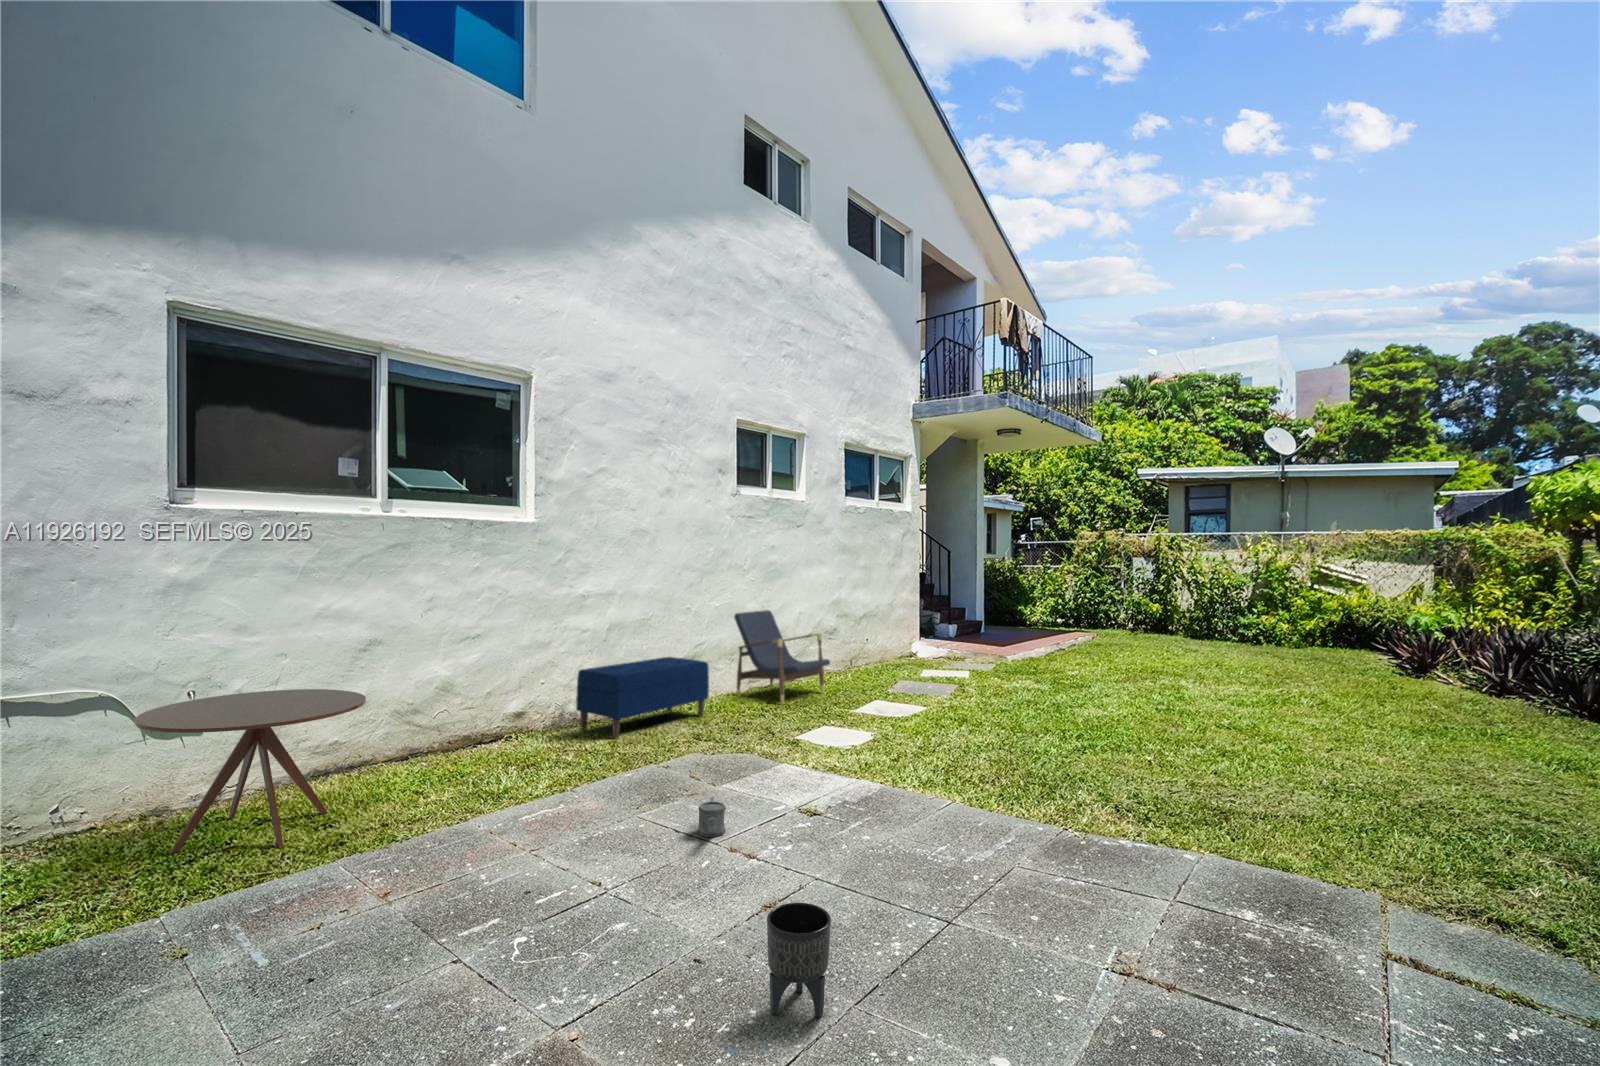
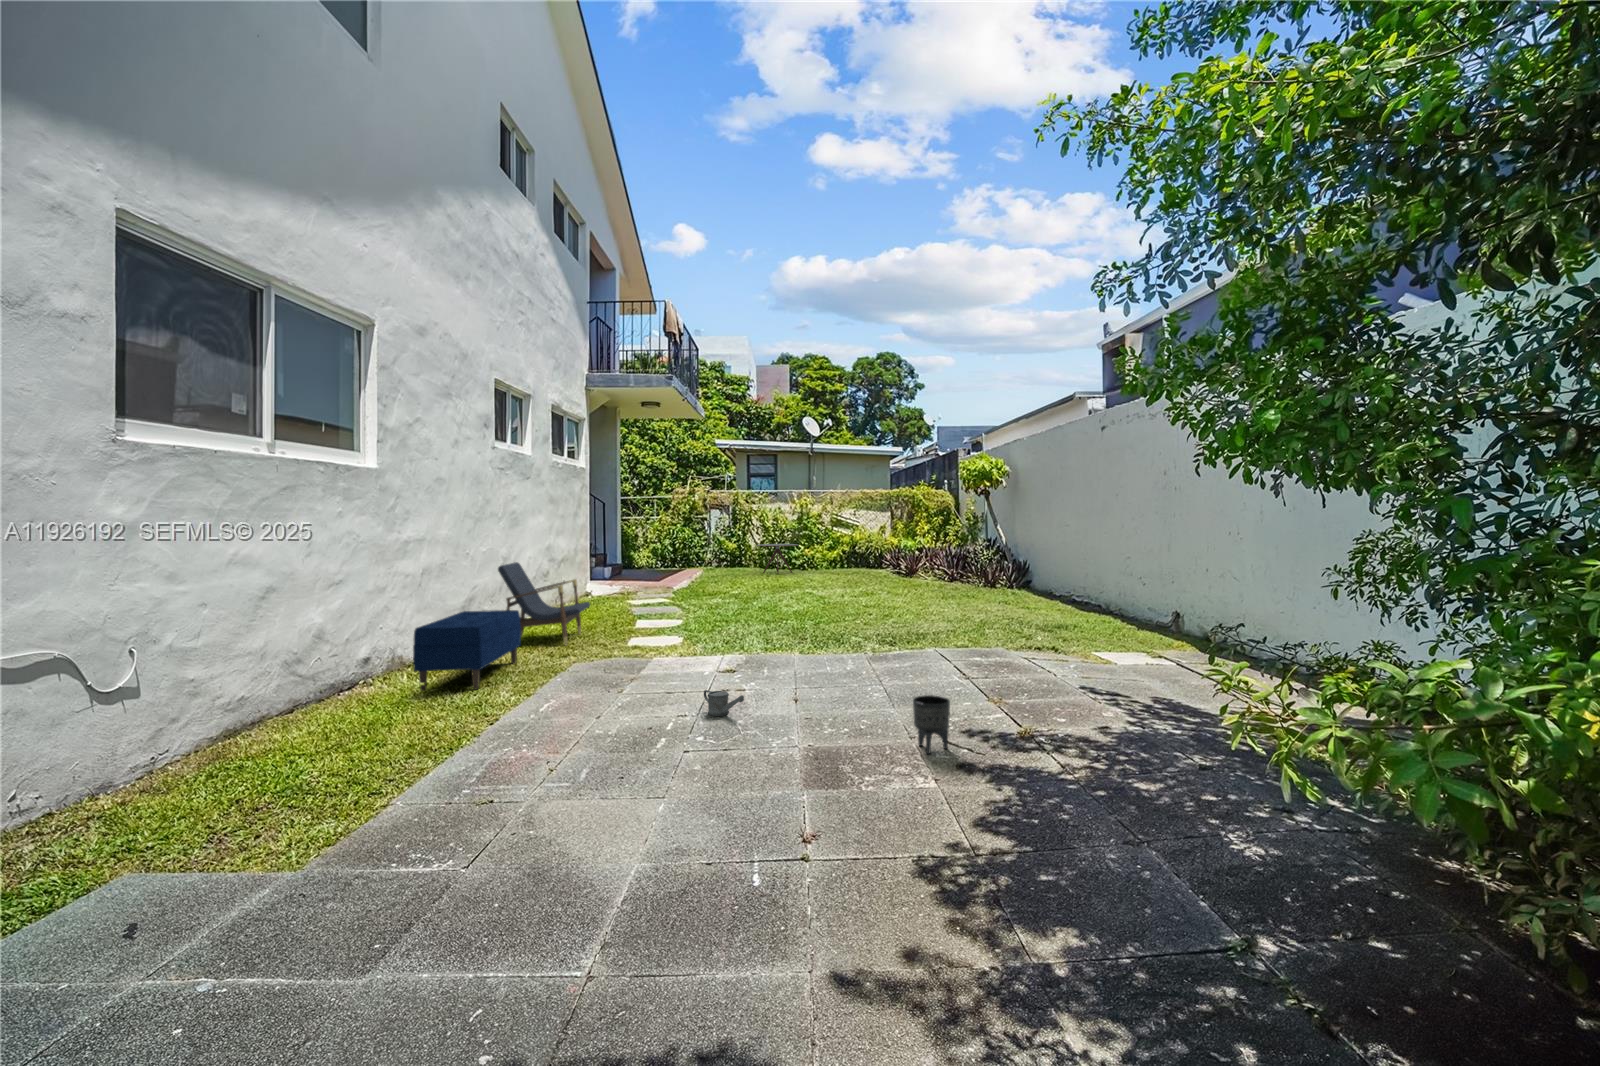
round table: present [135,689,366,854] -> present [757,544,798,574]

